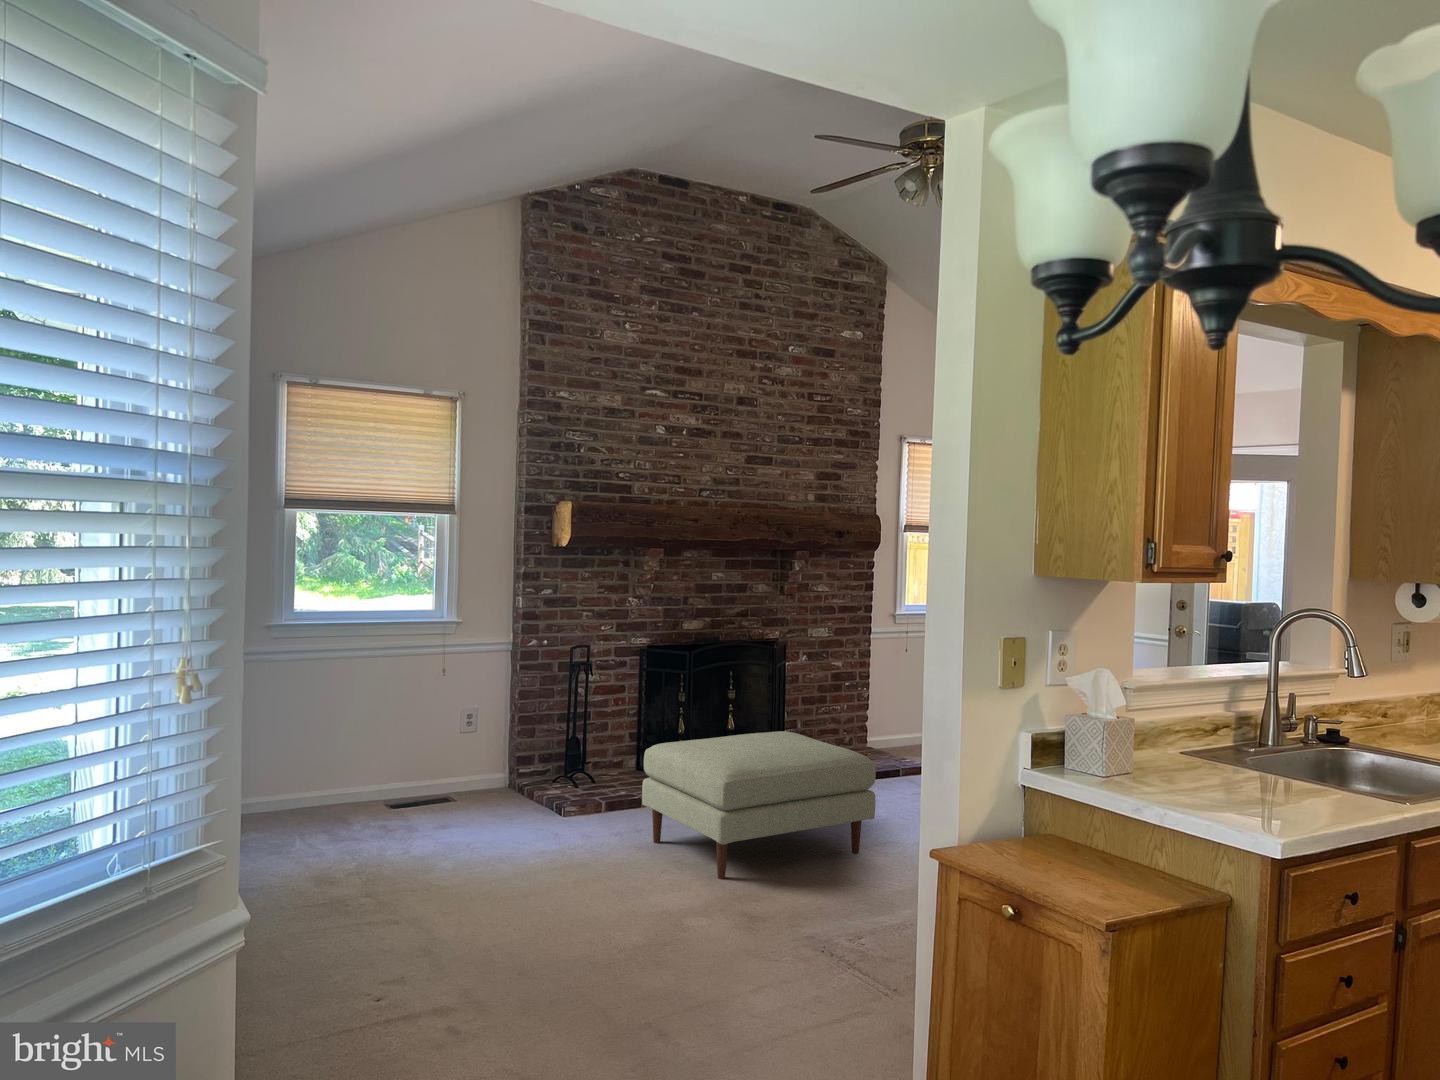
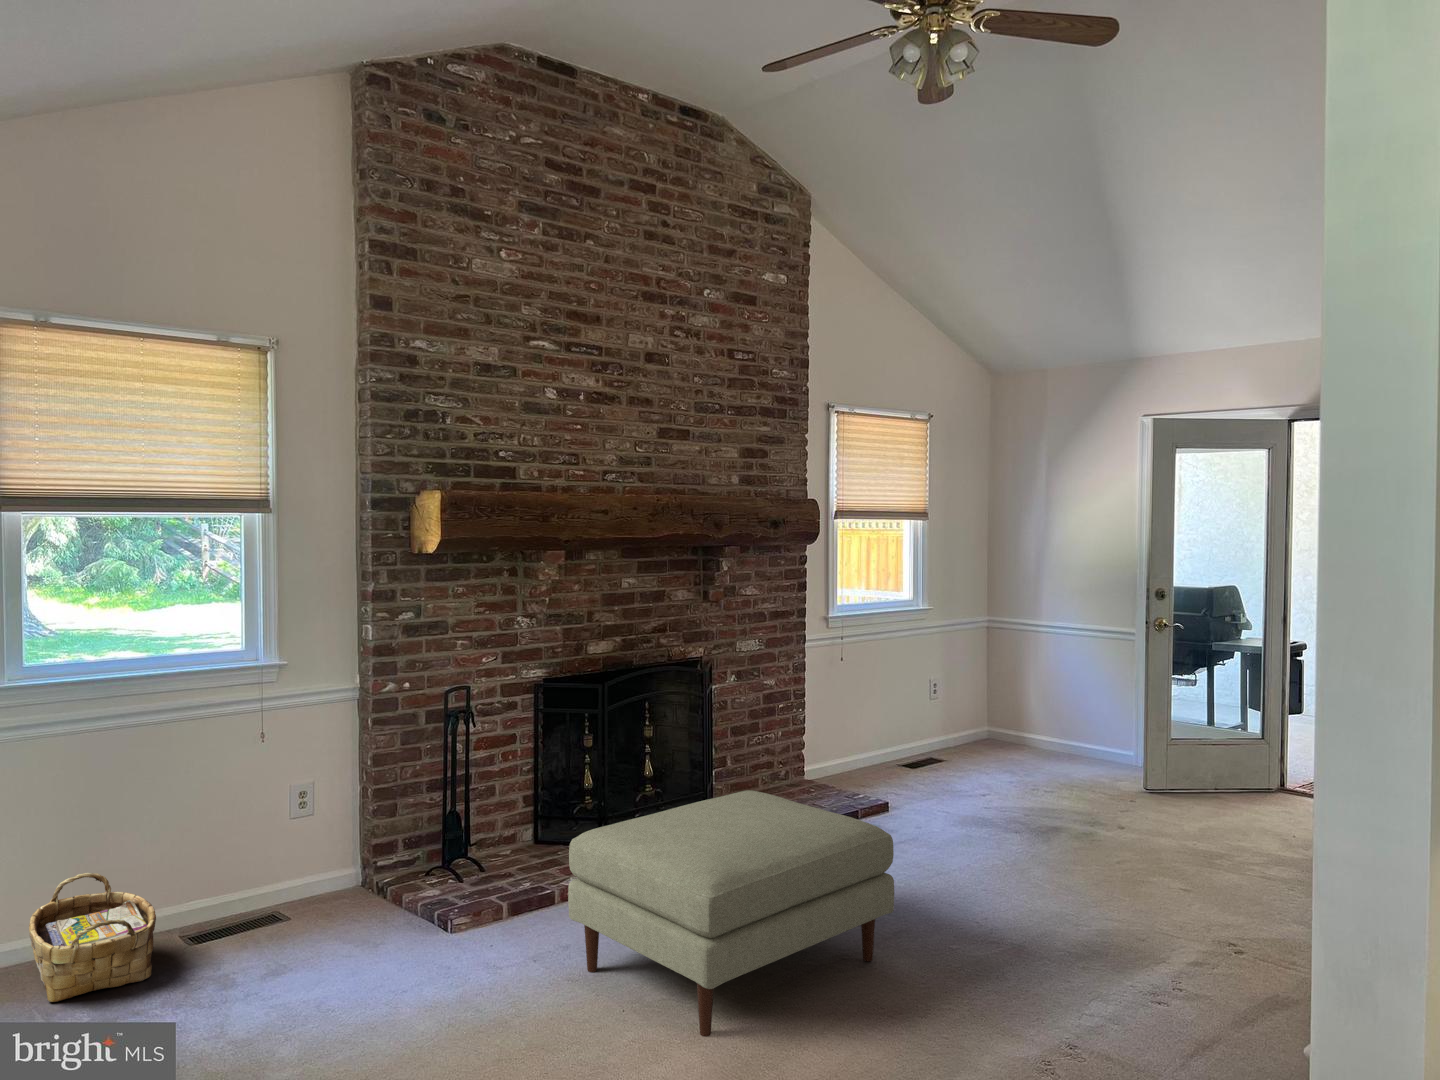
woven basket: none [296,752,373,828] -> present [29,873,156,1002]

